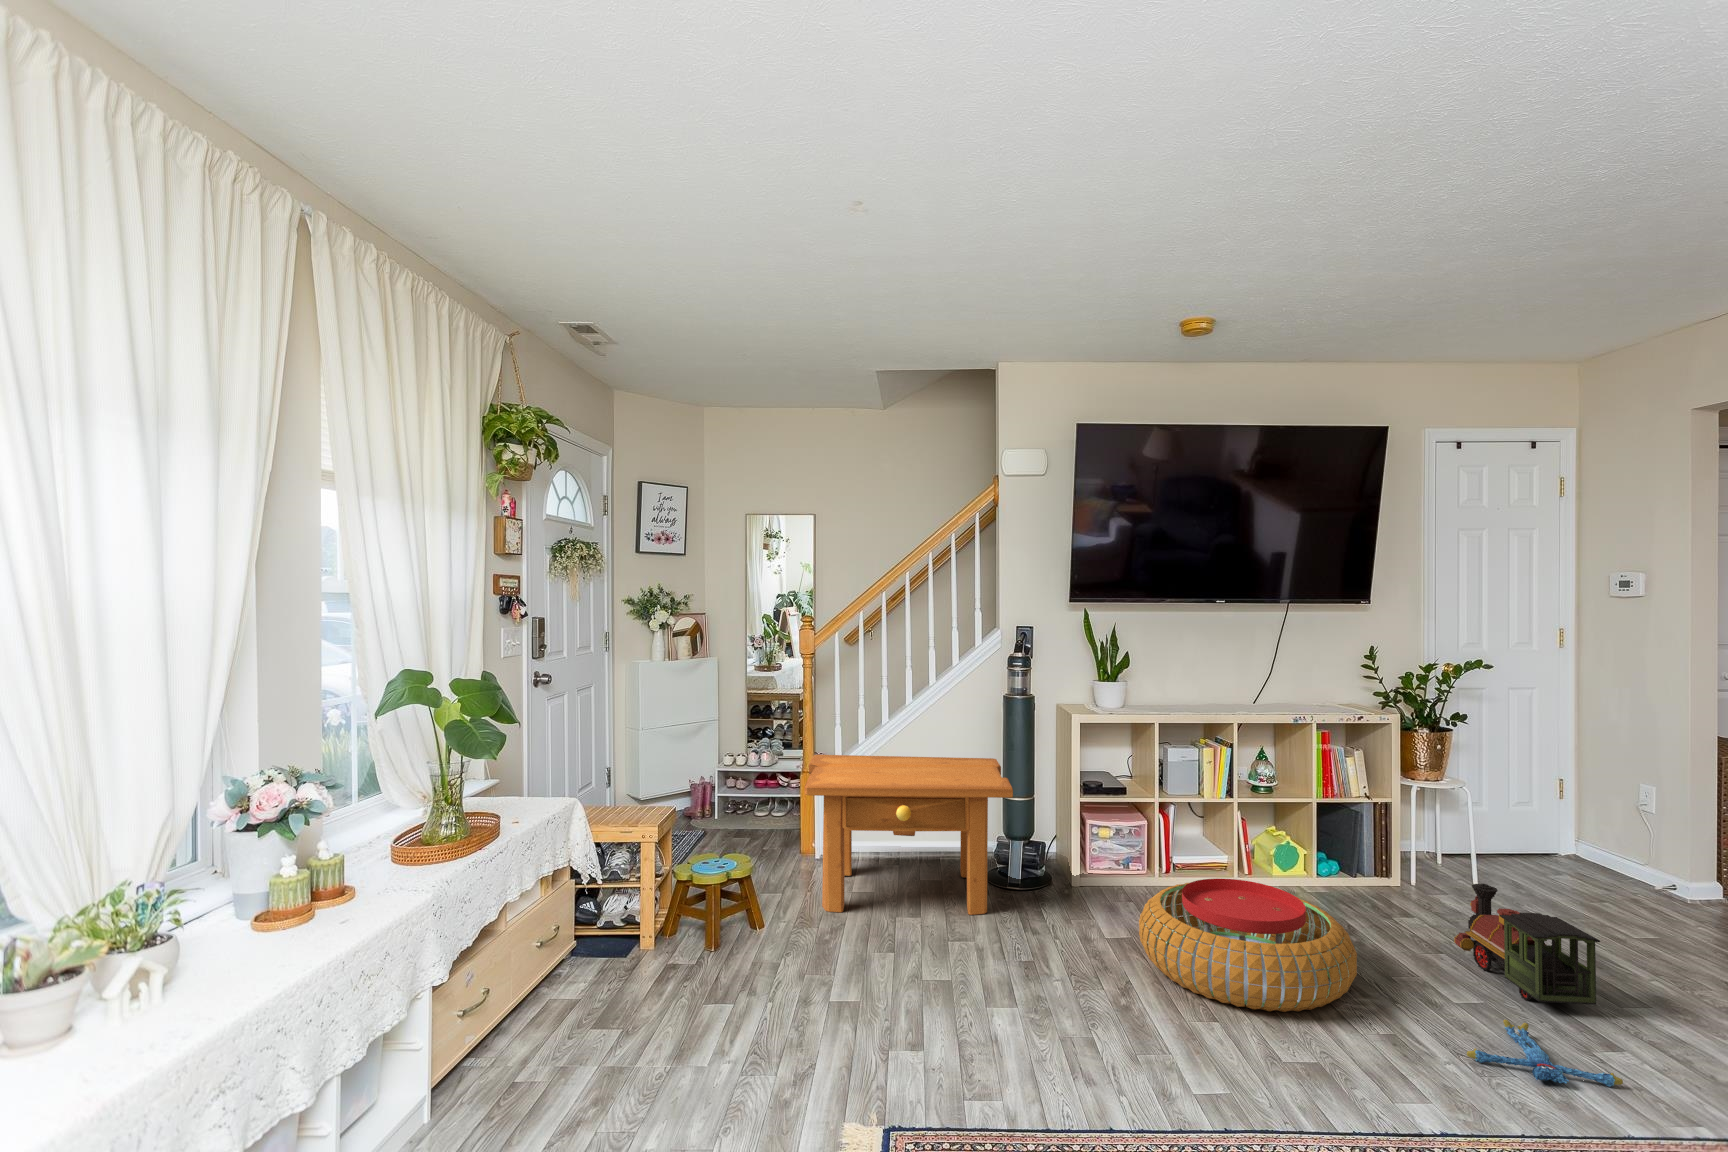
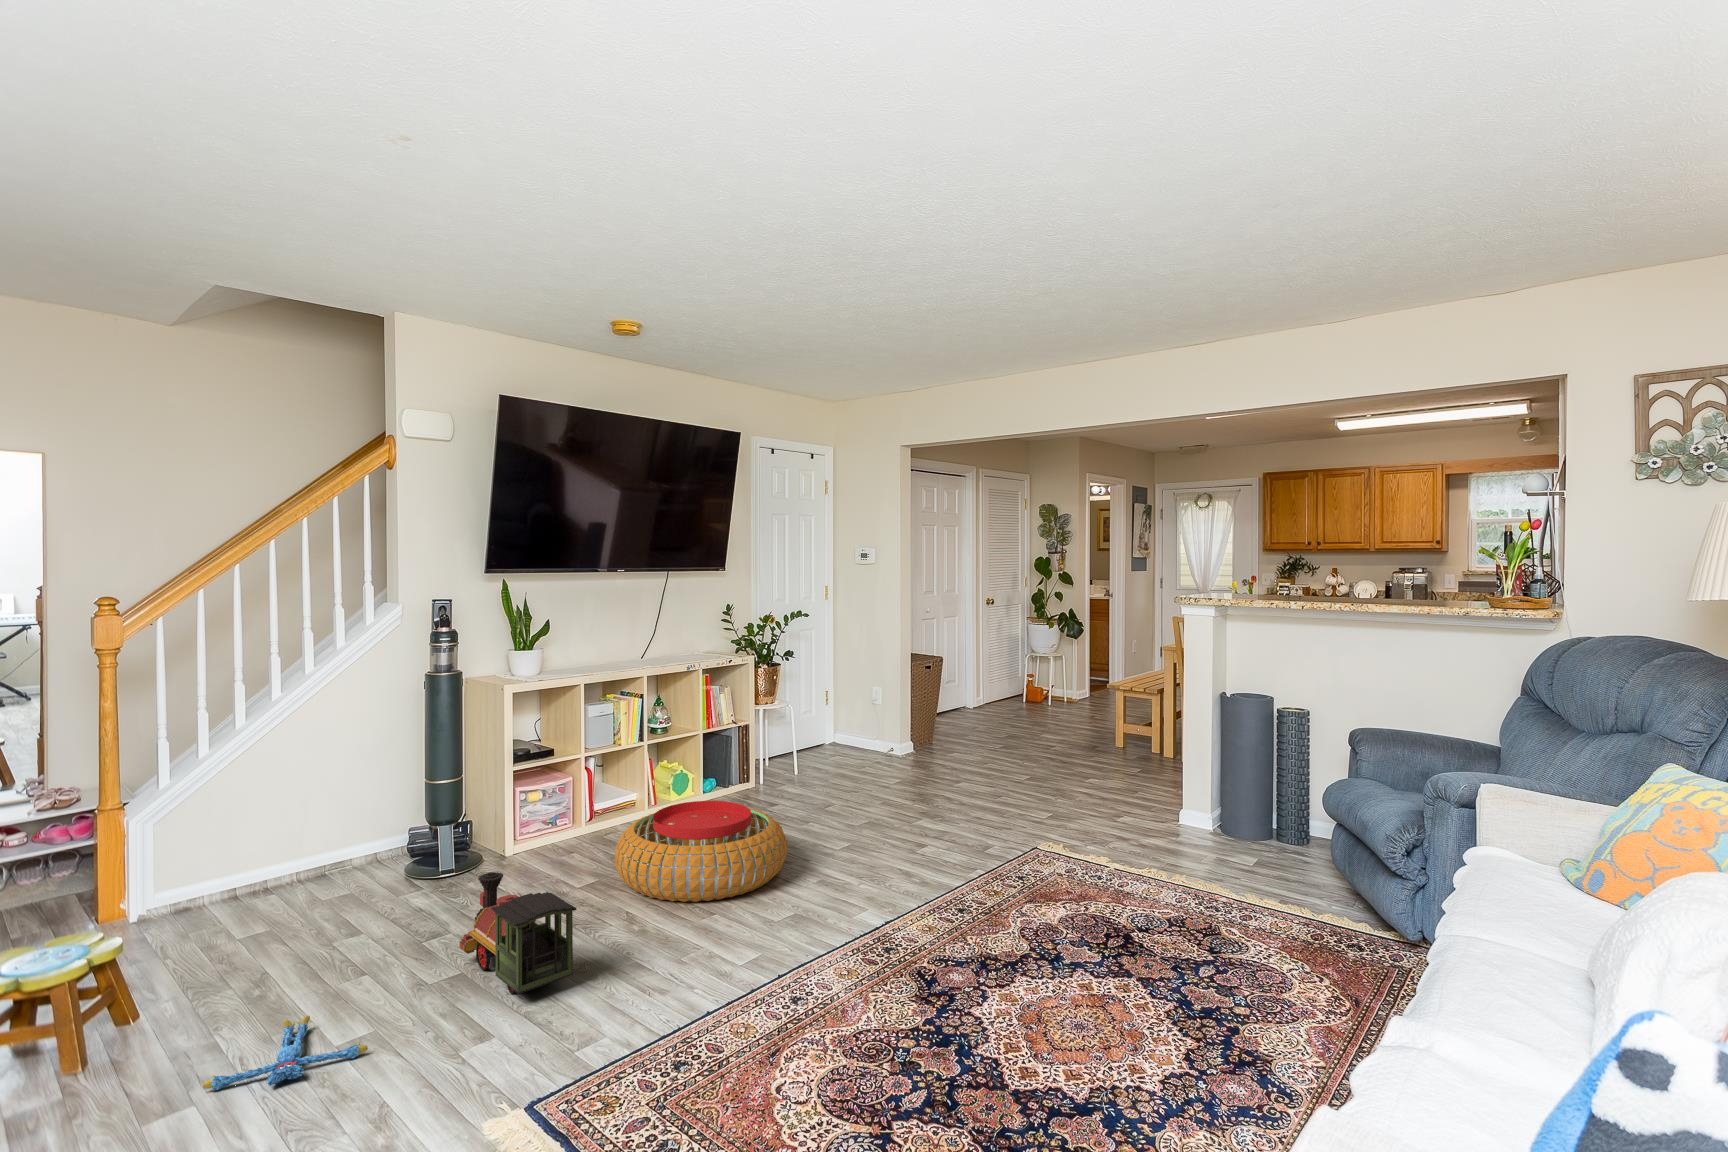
side table: present [805,755,1013,915] -> none [141,741,473,970]
toy train: present [1454,884,1600,1005] -> present [459,872,577,994]
plush toy: present [1467,1020,1623,1087] -> present [202,1015,368,1090]

